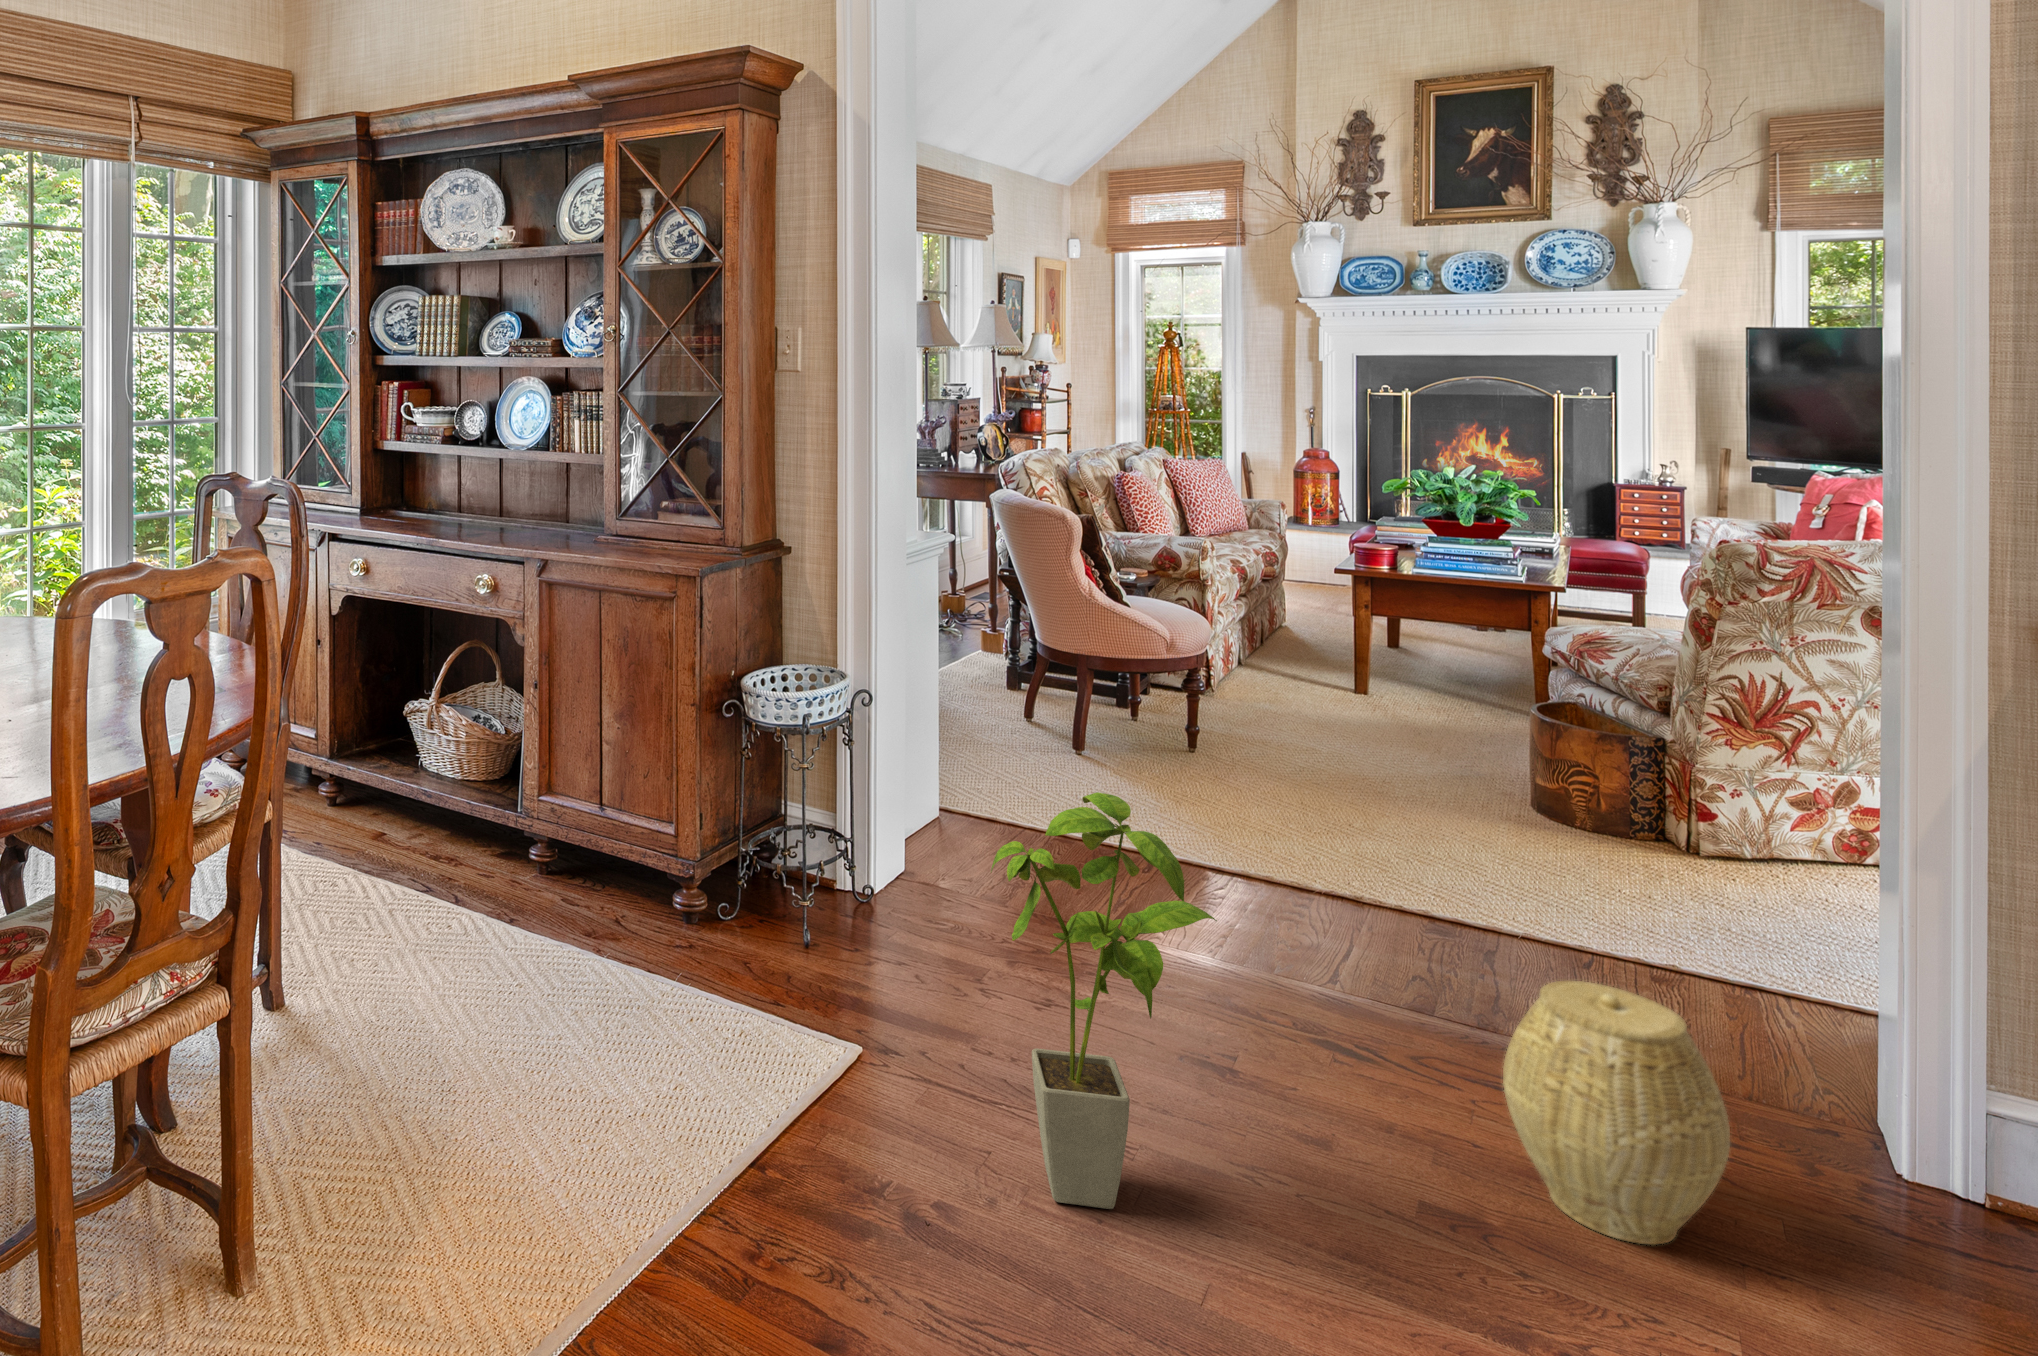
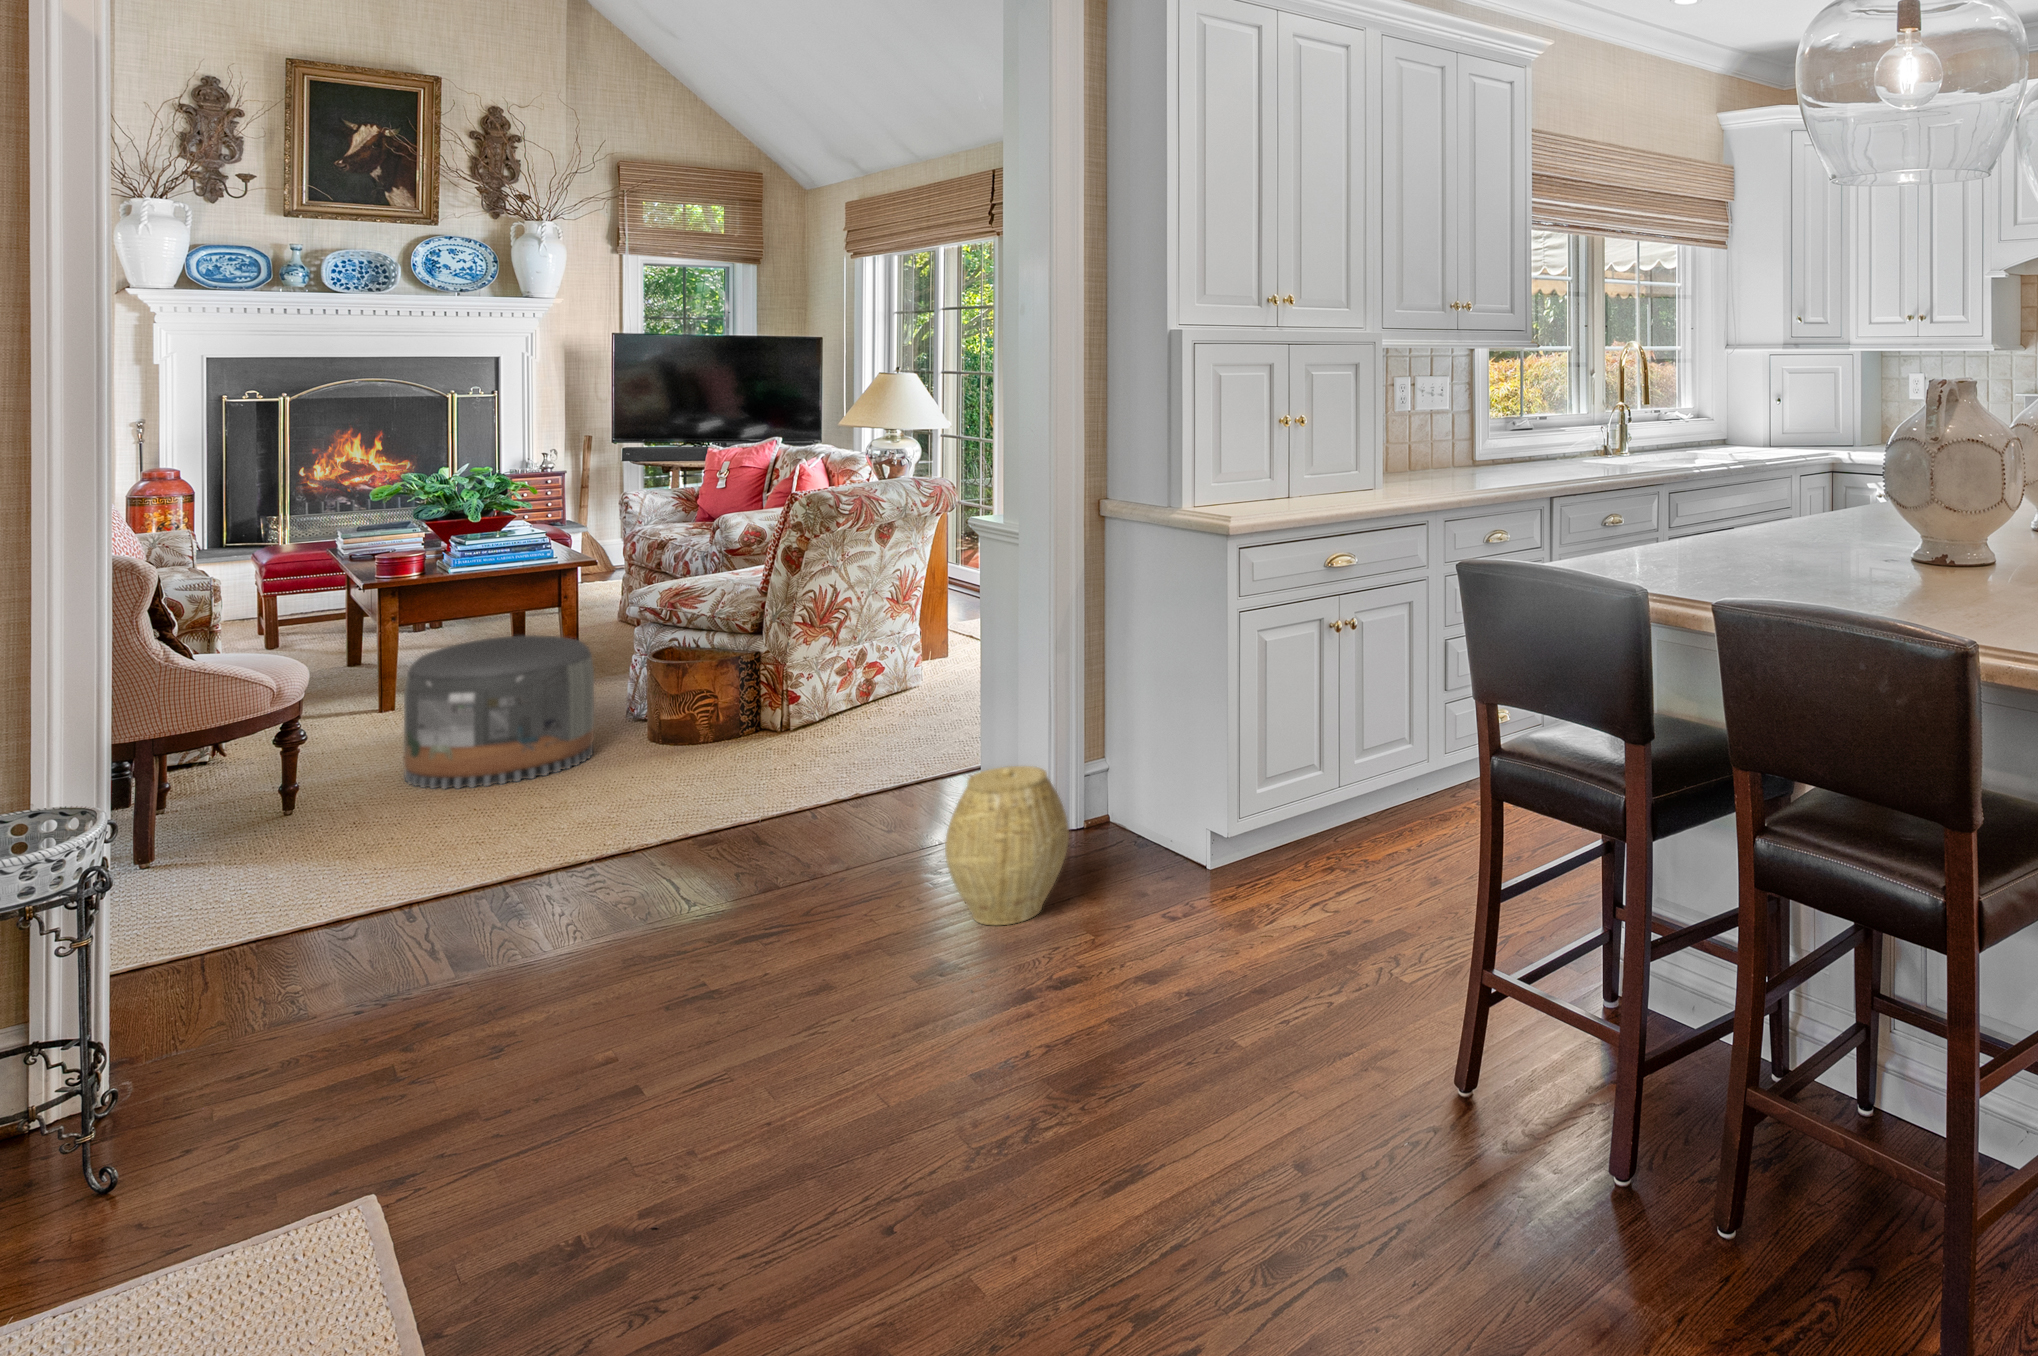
pouf: none [1286,642,1469,799] -> present [404,635,594,789]
house plant: present [991,792,1217,1209] -> none [686,726,905,1112]

